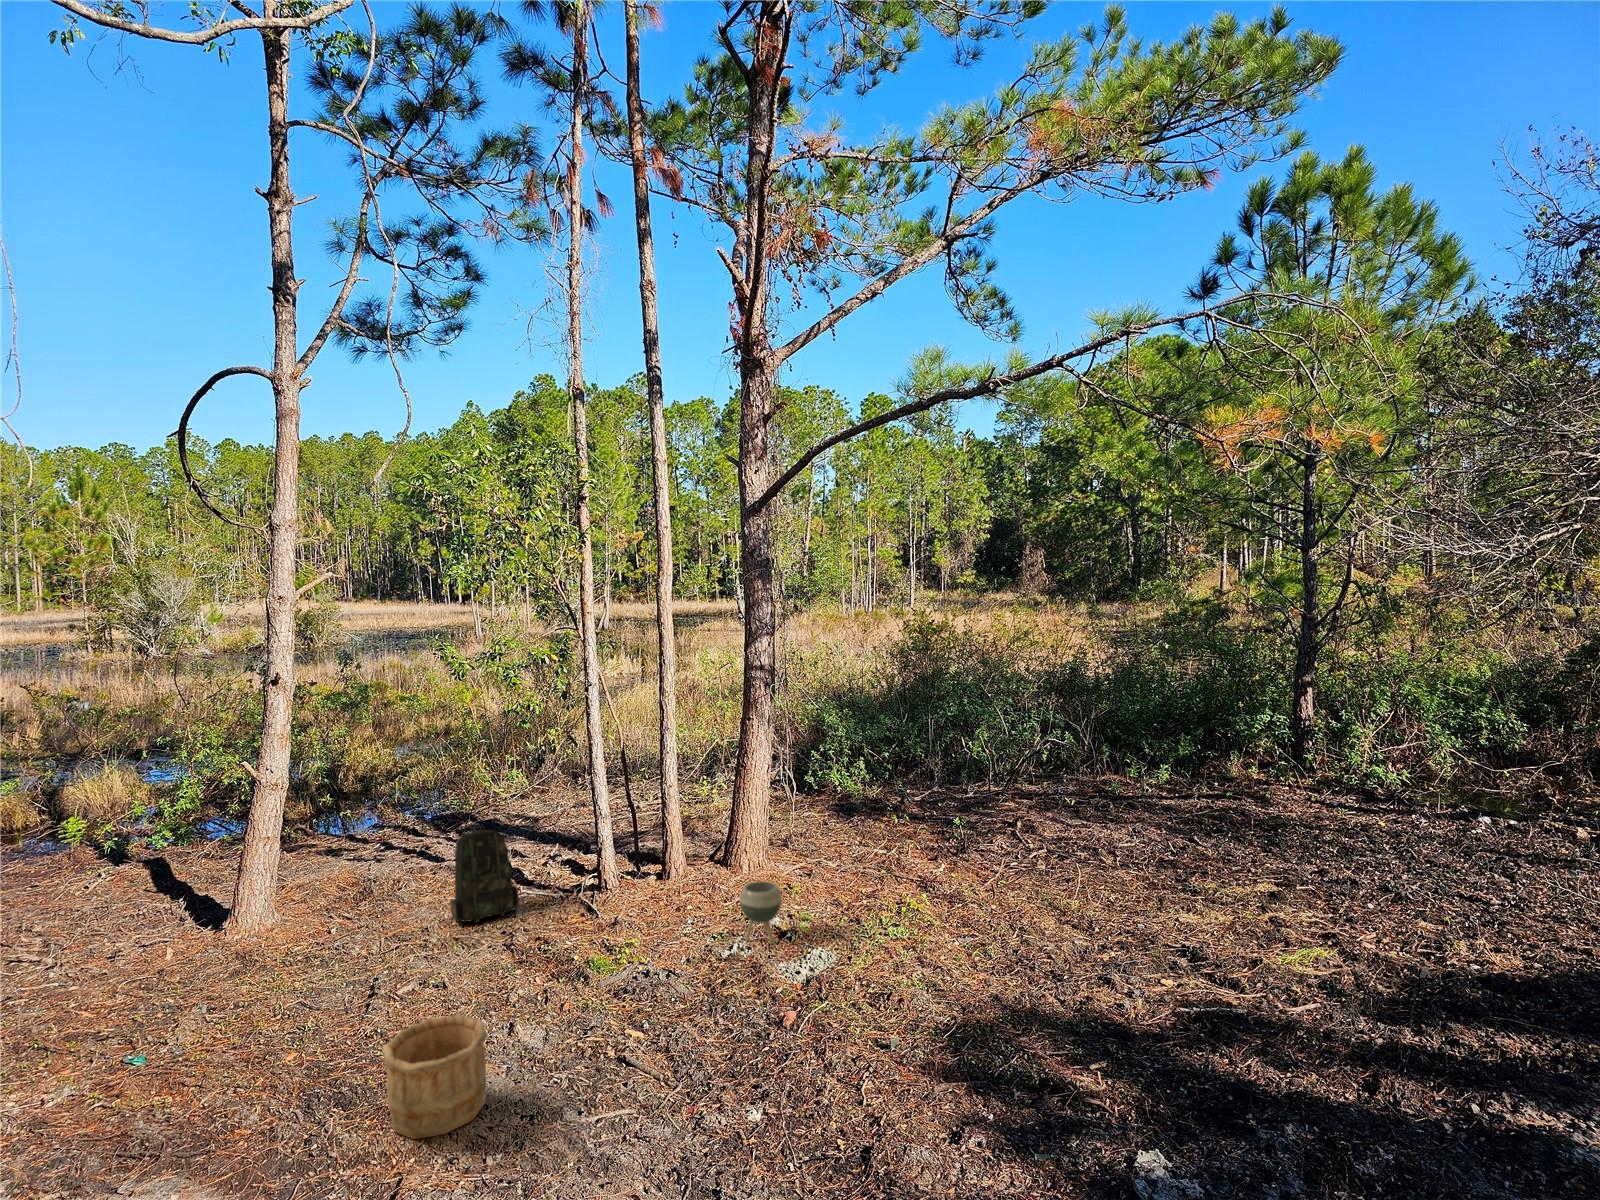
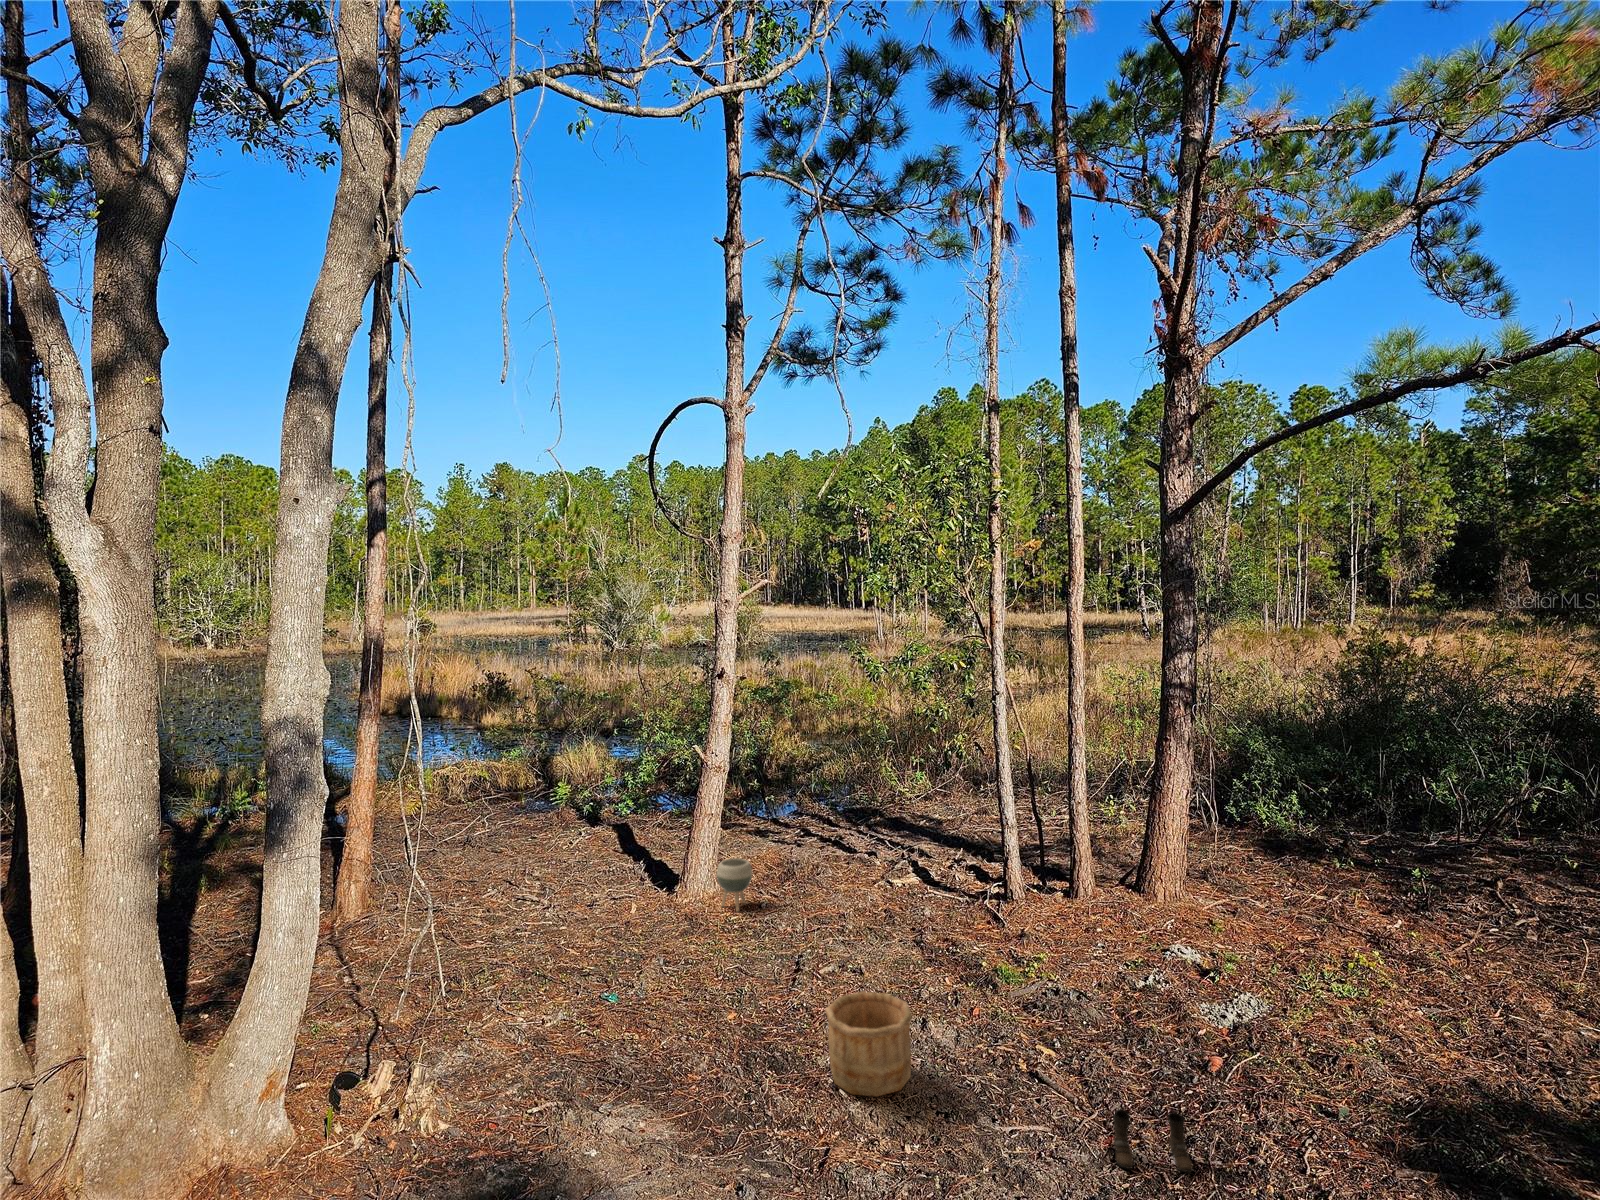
backpack: present [450,830,519,922] -> none [867,827,928,917]
planter: present [740,881,782,944] -> present [716,858,752,912]
boots: none [695,1074,769,1143] -> present [1113,1109,1193,1172]

